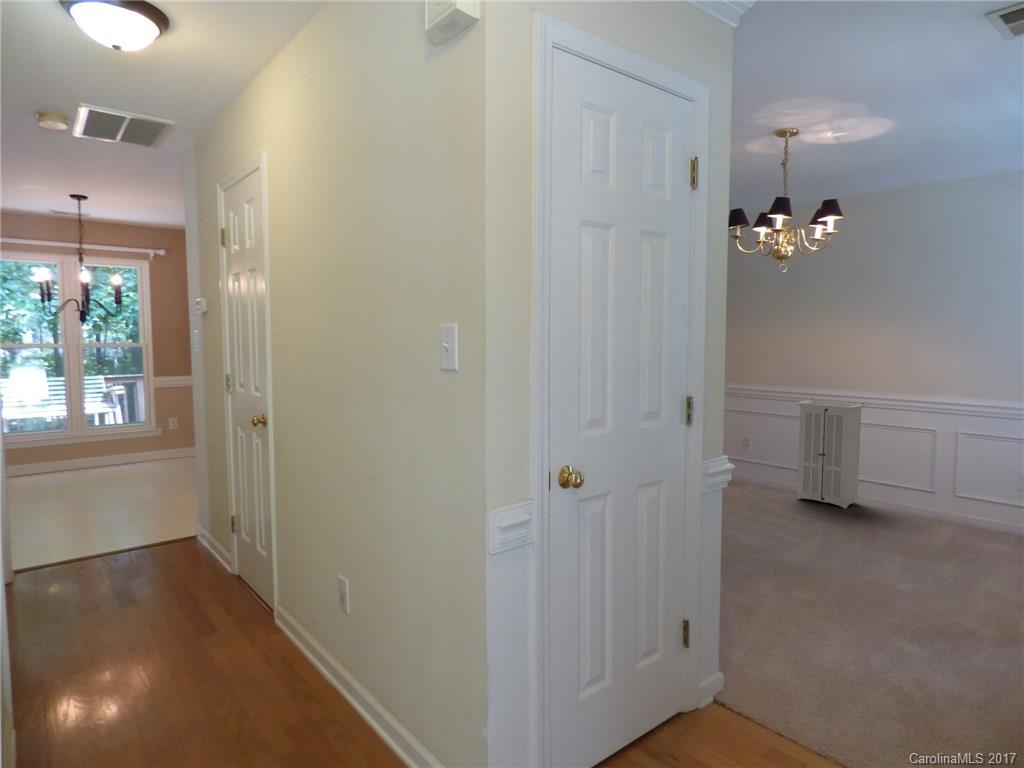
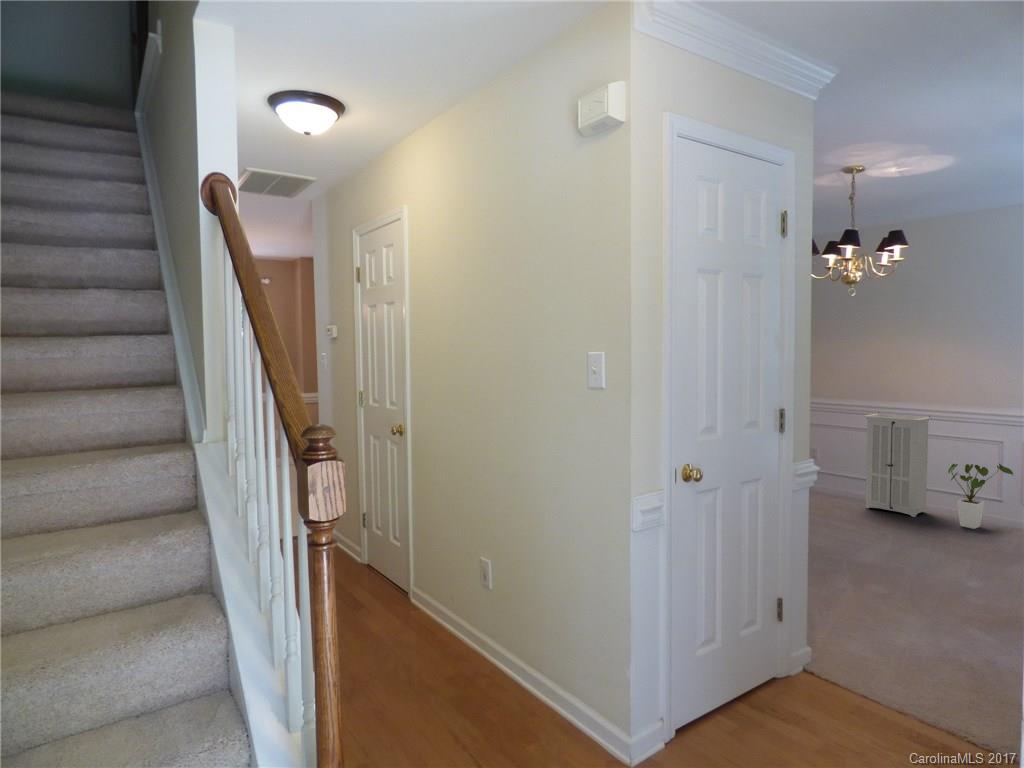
house plant: none [880,453,945,521] -> present [948,464,1013,529]

